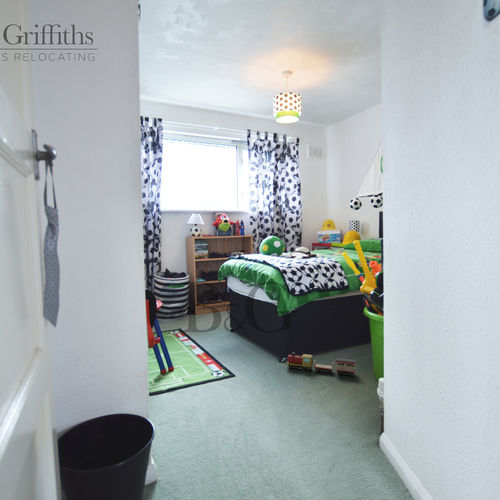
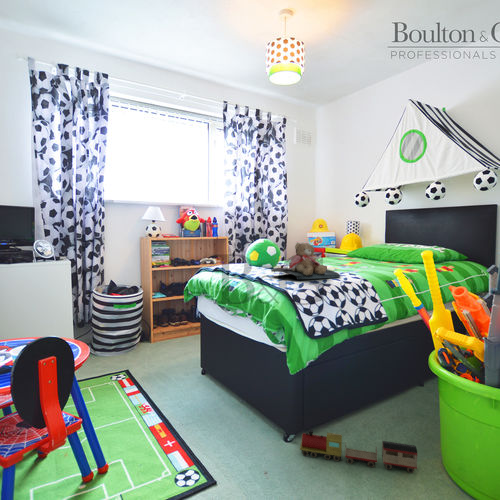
teddy bear: none [274,237,320,262] -> present [271,243,341,280]

